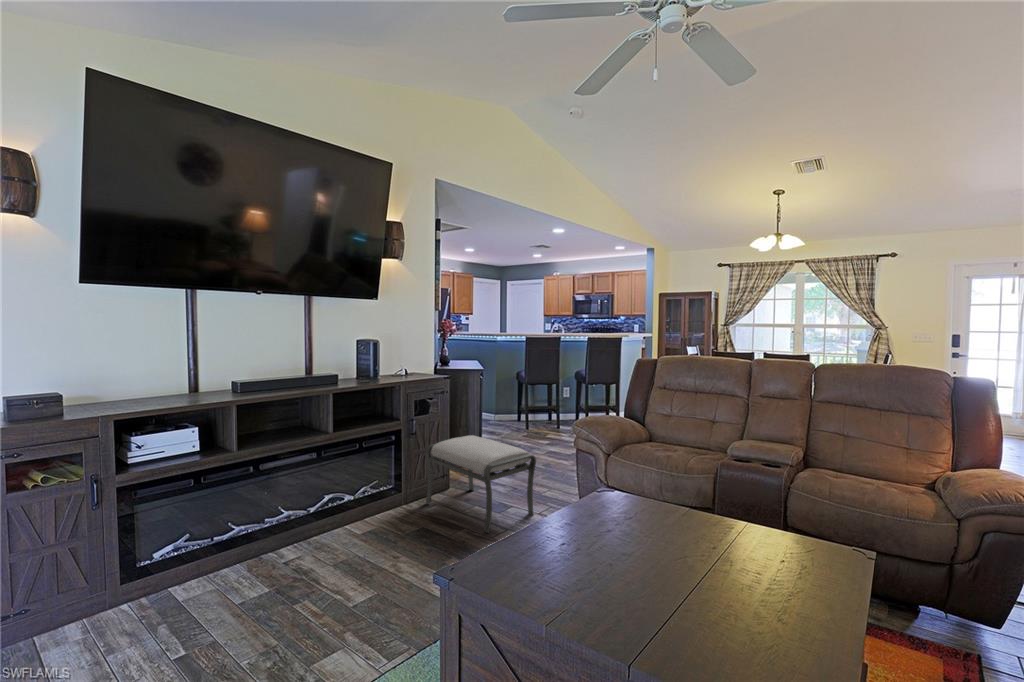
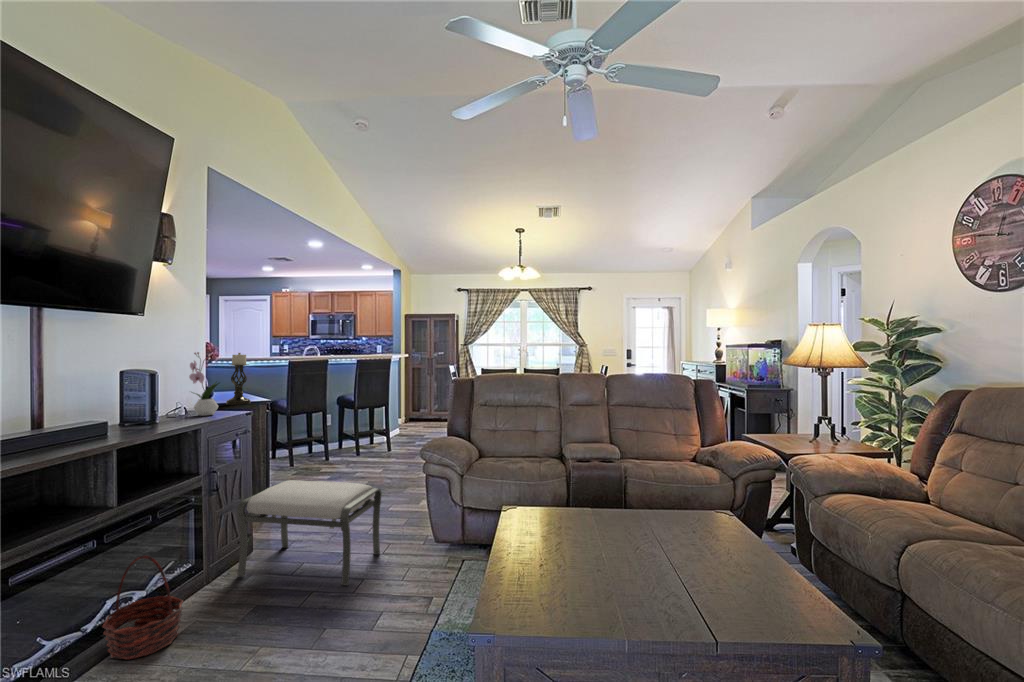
flower arrangement: none [408,327,427,376] -> present [189,352,219,416]
candle holder: none [451,328,469,370] -> present [226,353,251,405]
basket: none [321,470,370,539] -> present [103,556,183,659]

